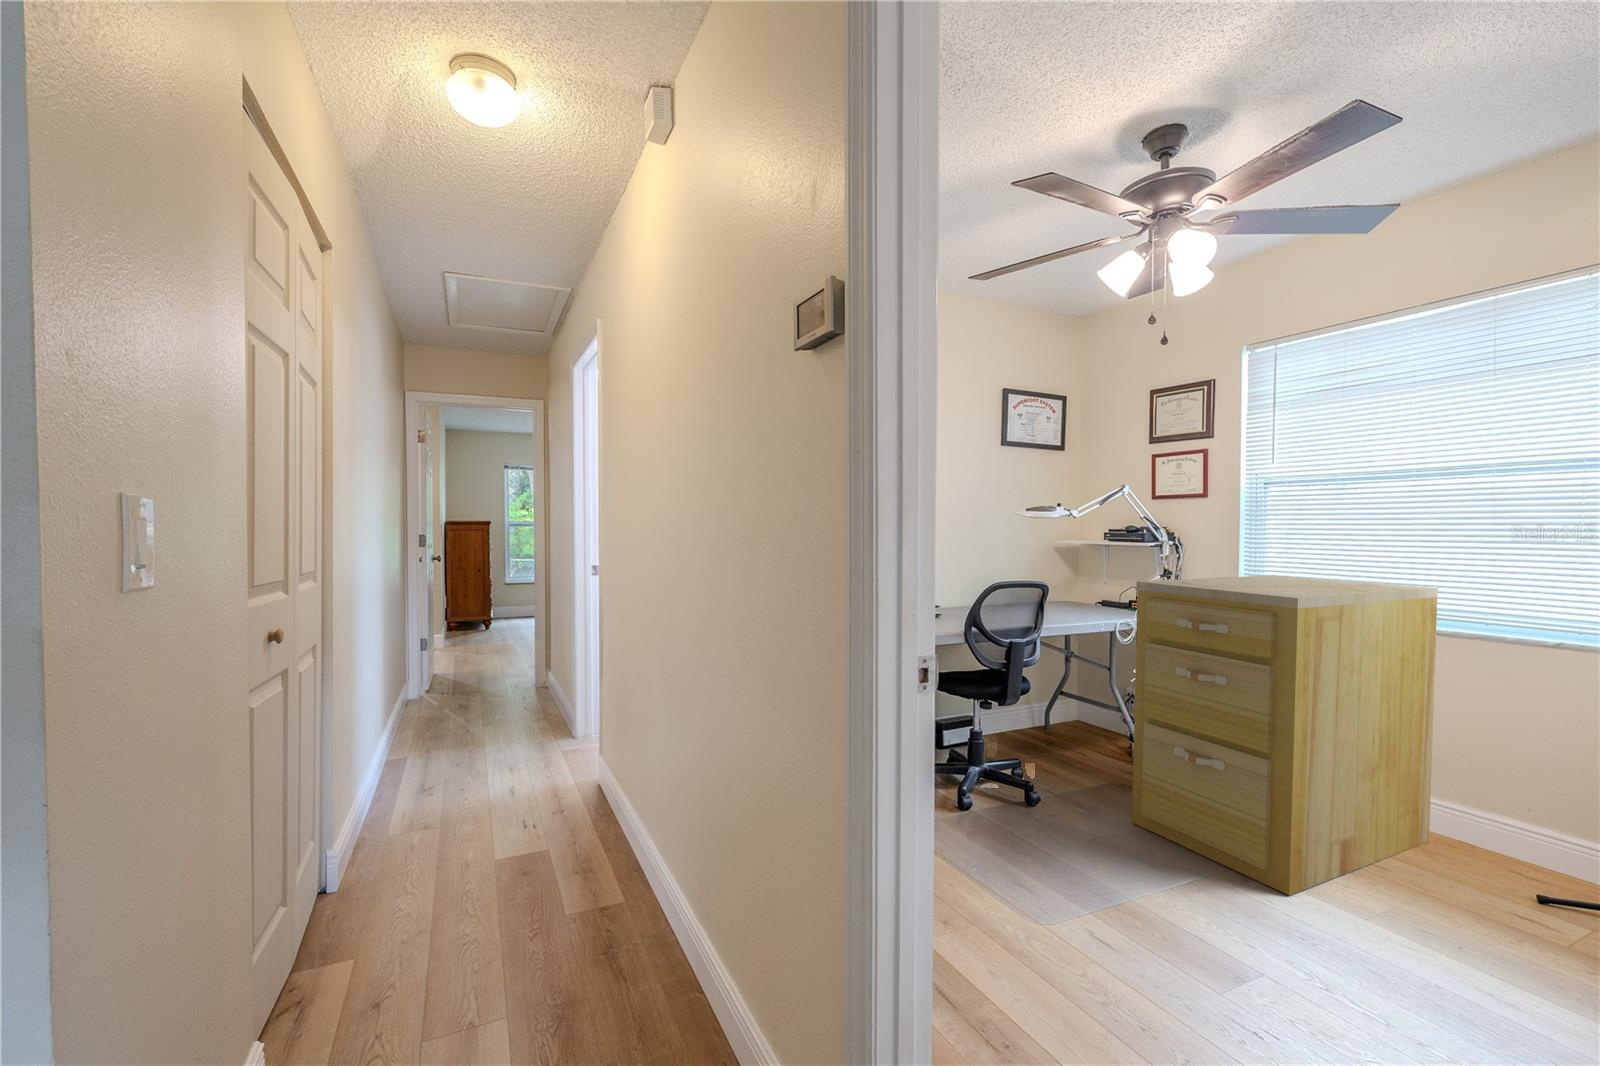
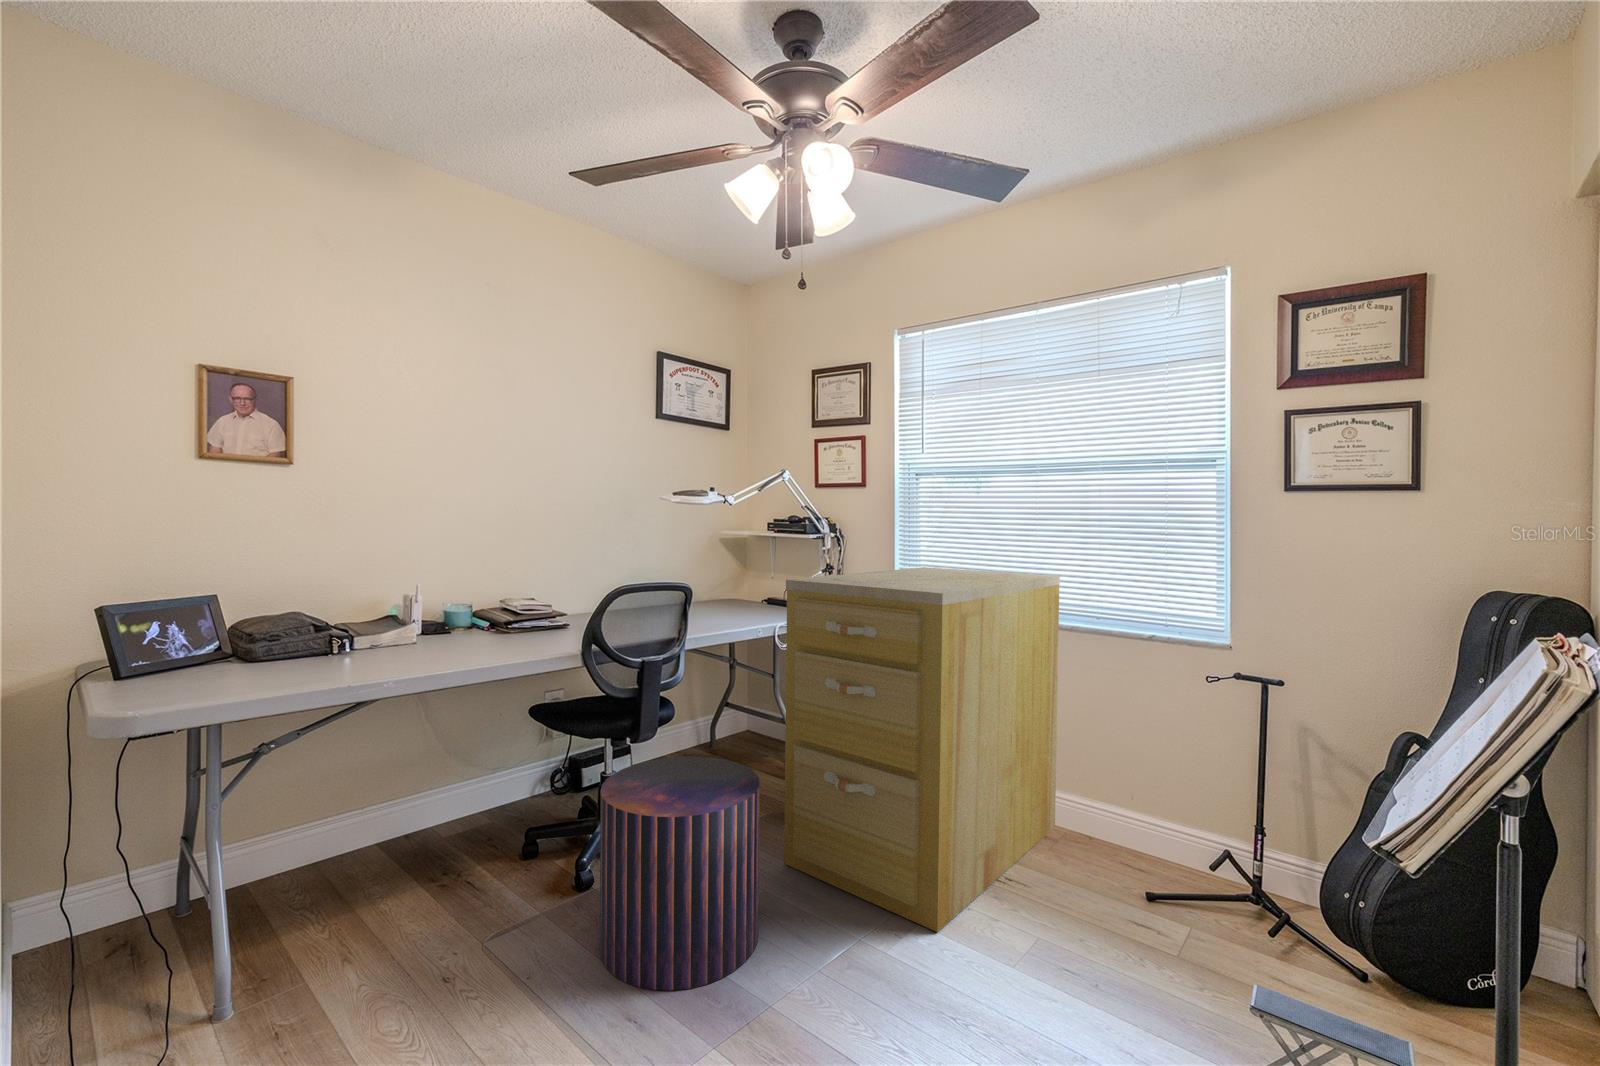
pouf: none [989,718,1120,887] -> present [600,756,760,990]

